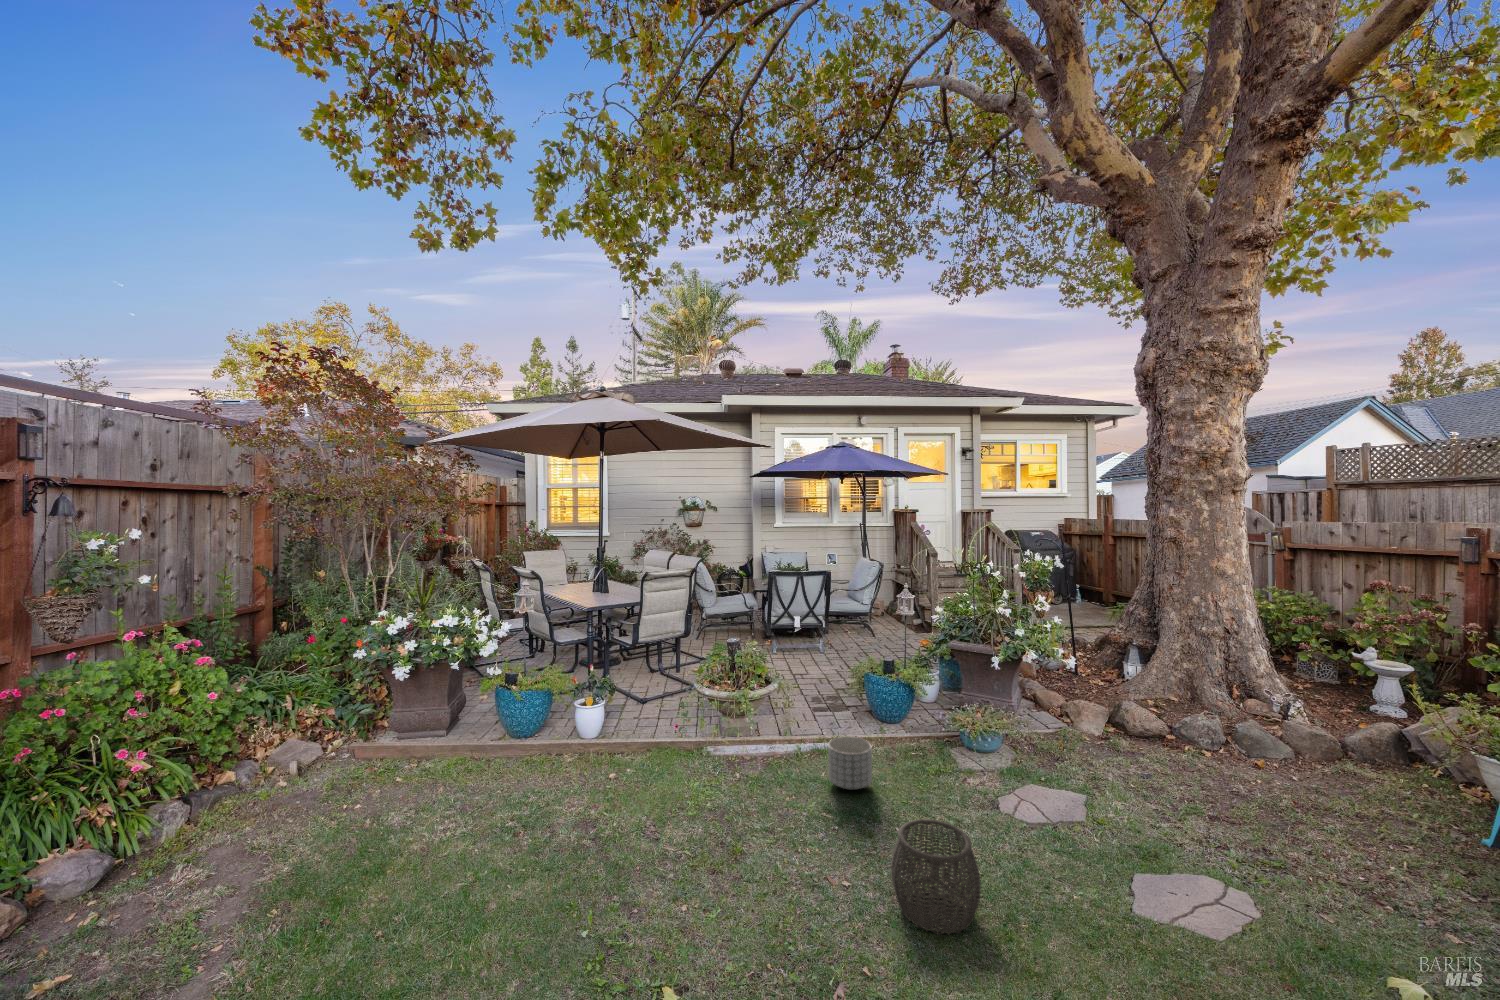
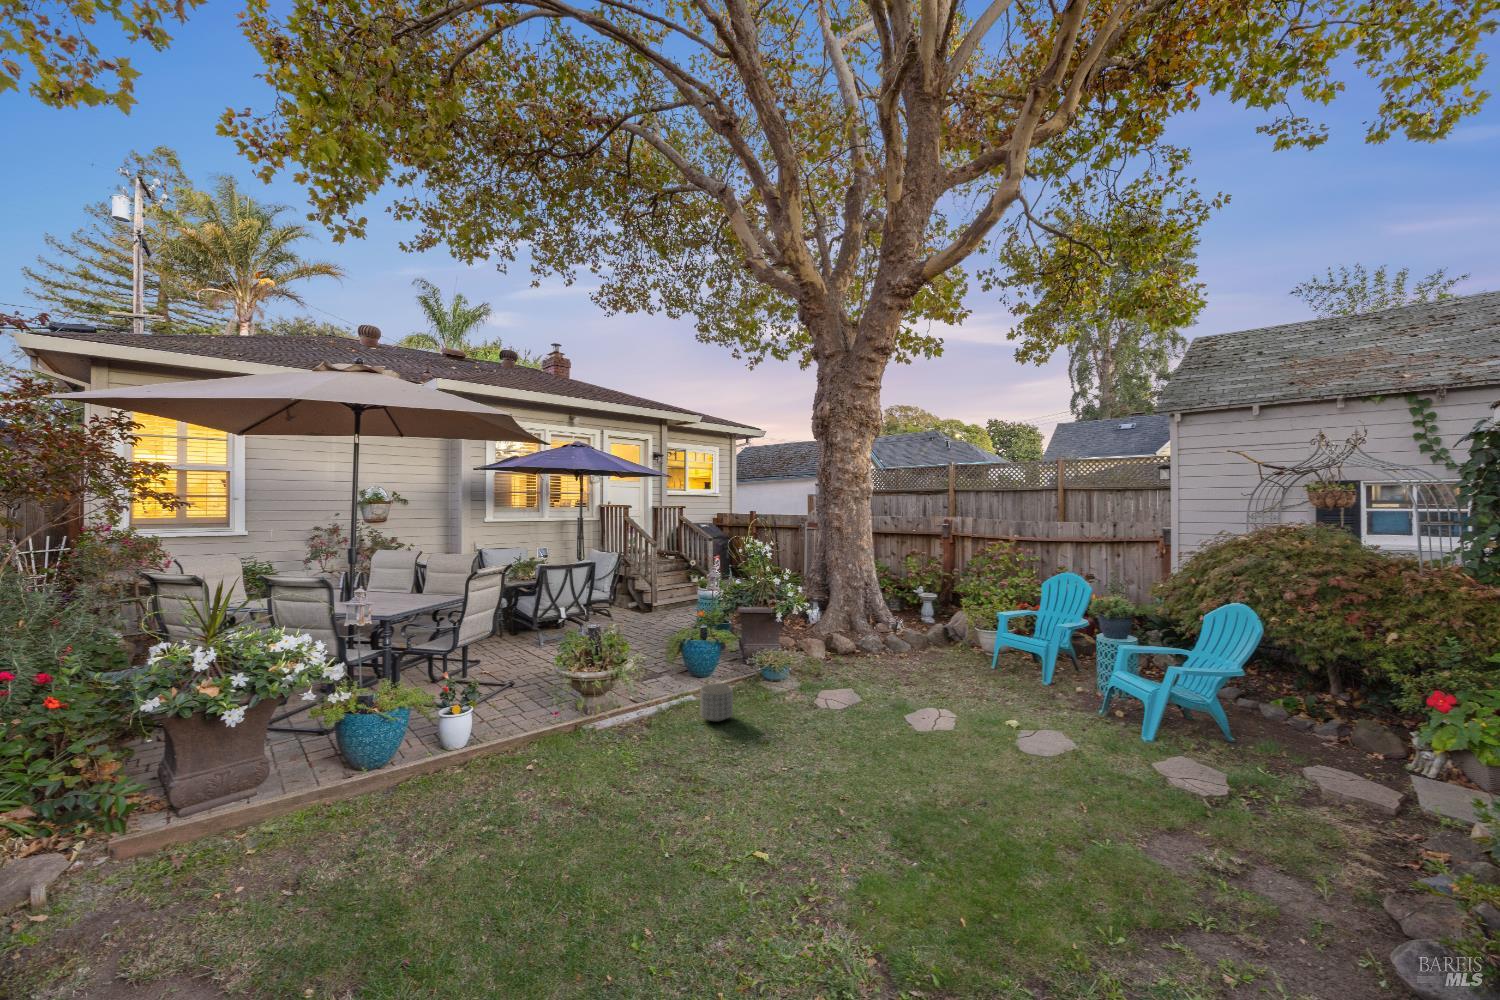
woven basket: present [891,819,981,935] -> none [806,709,861,772]

